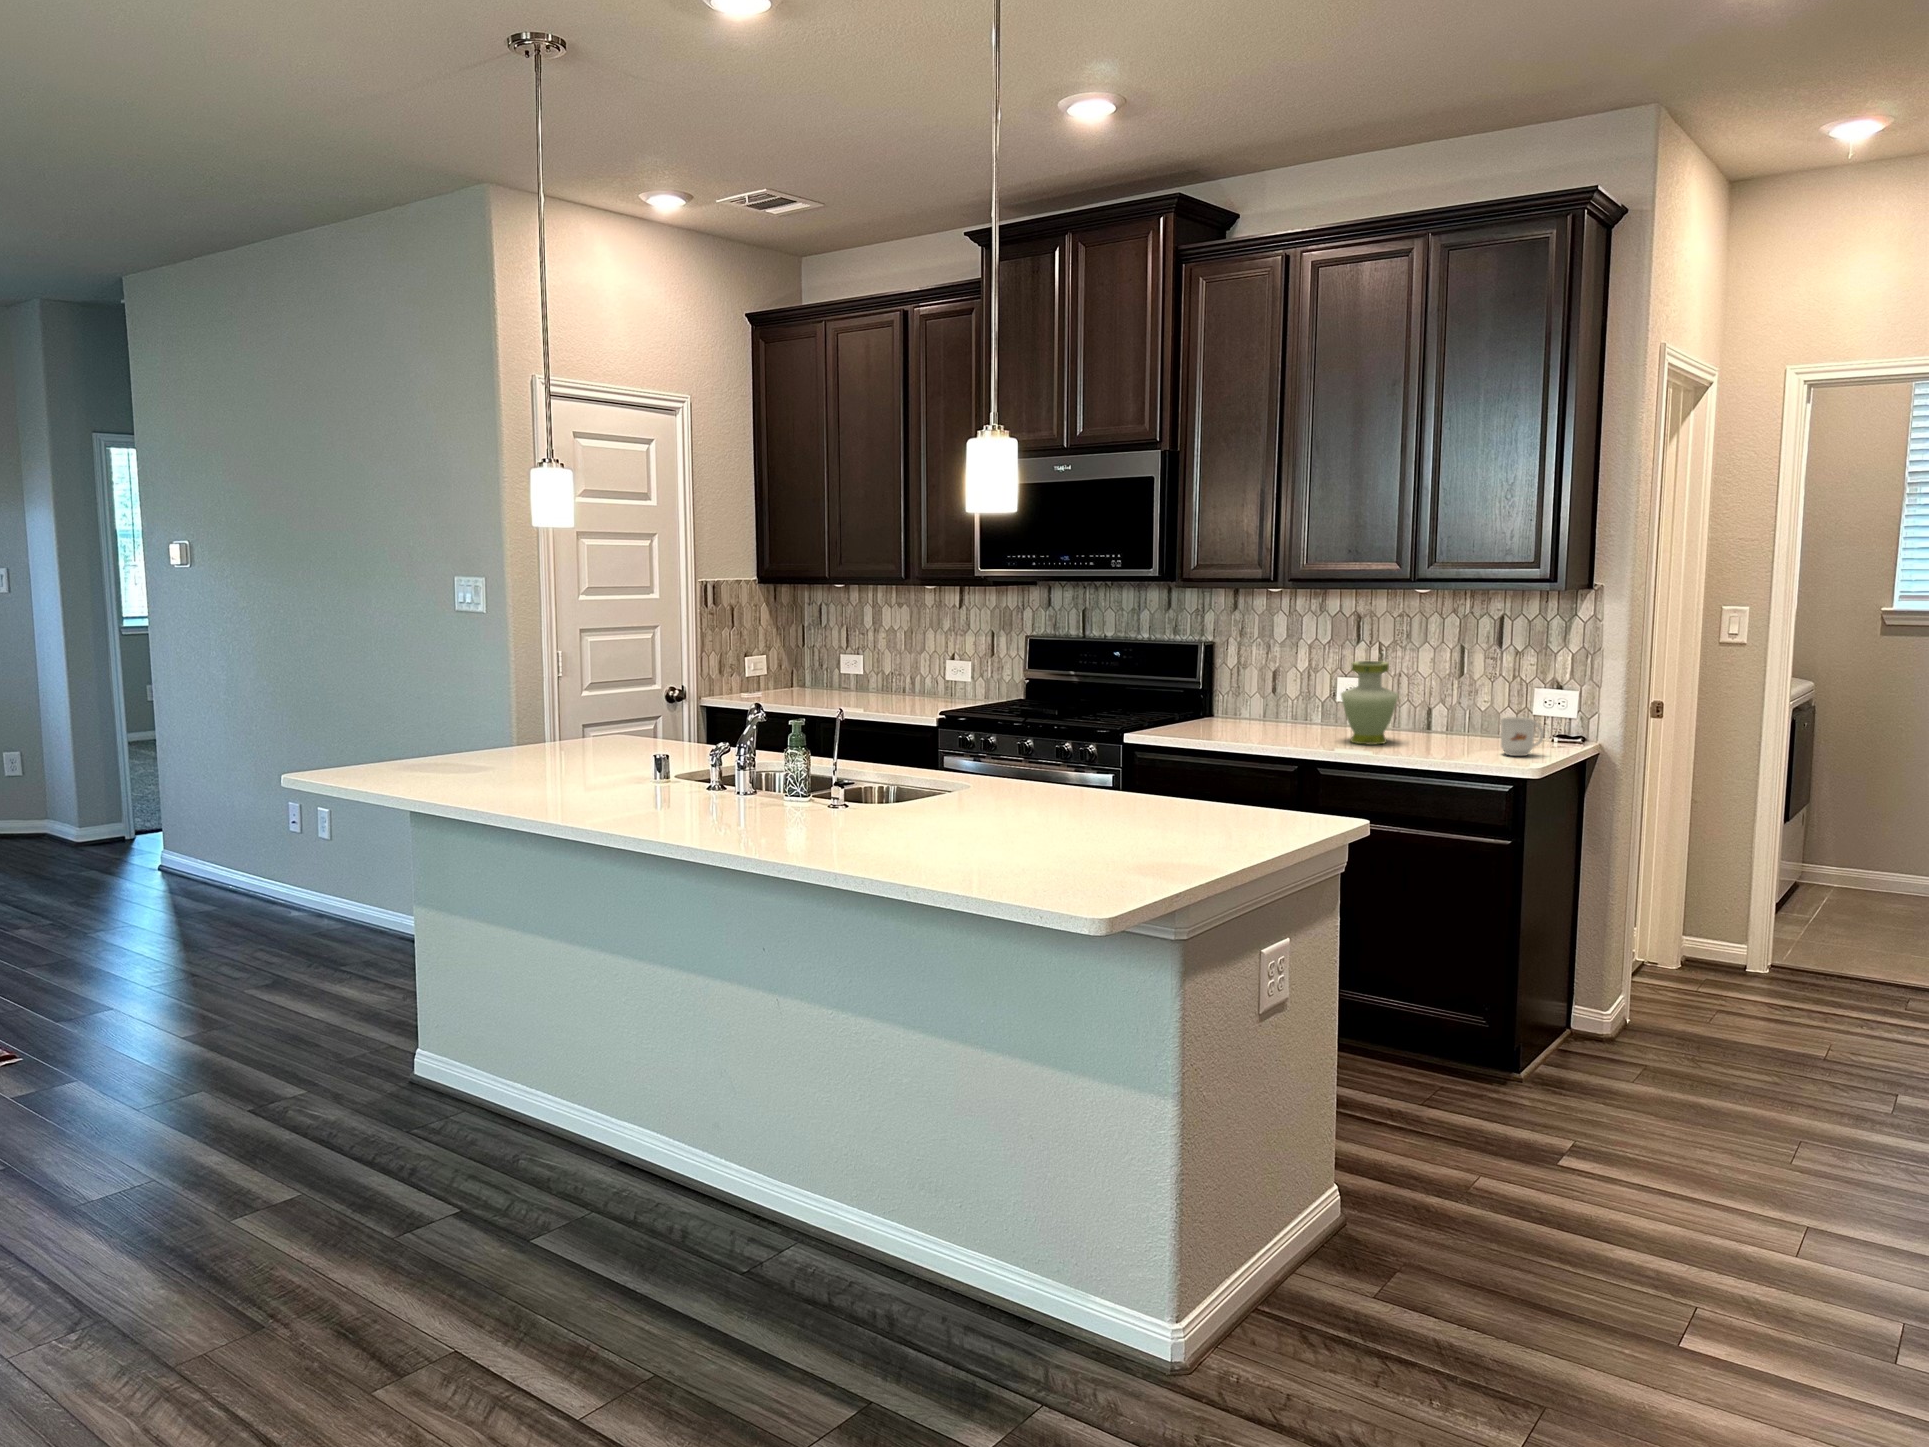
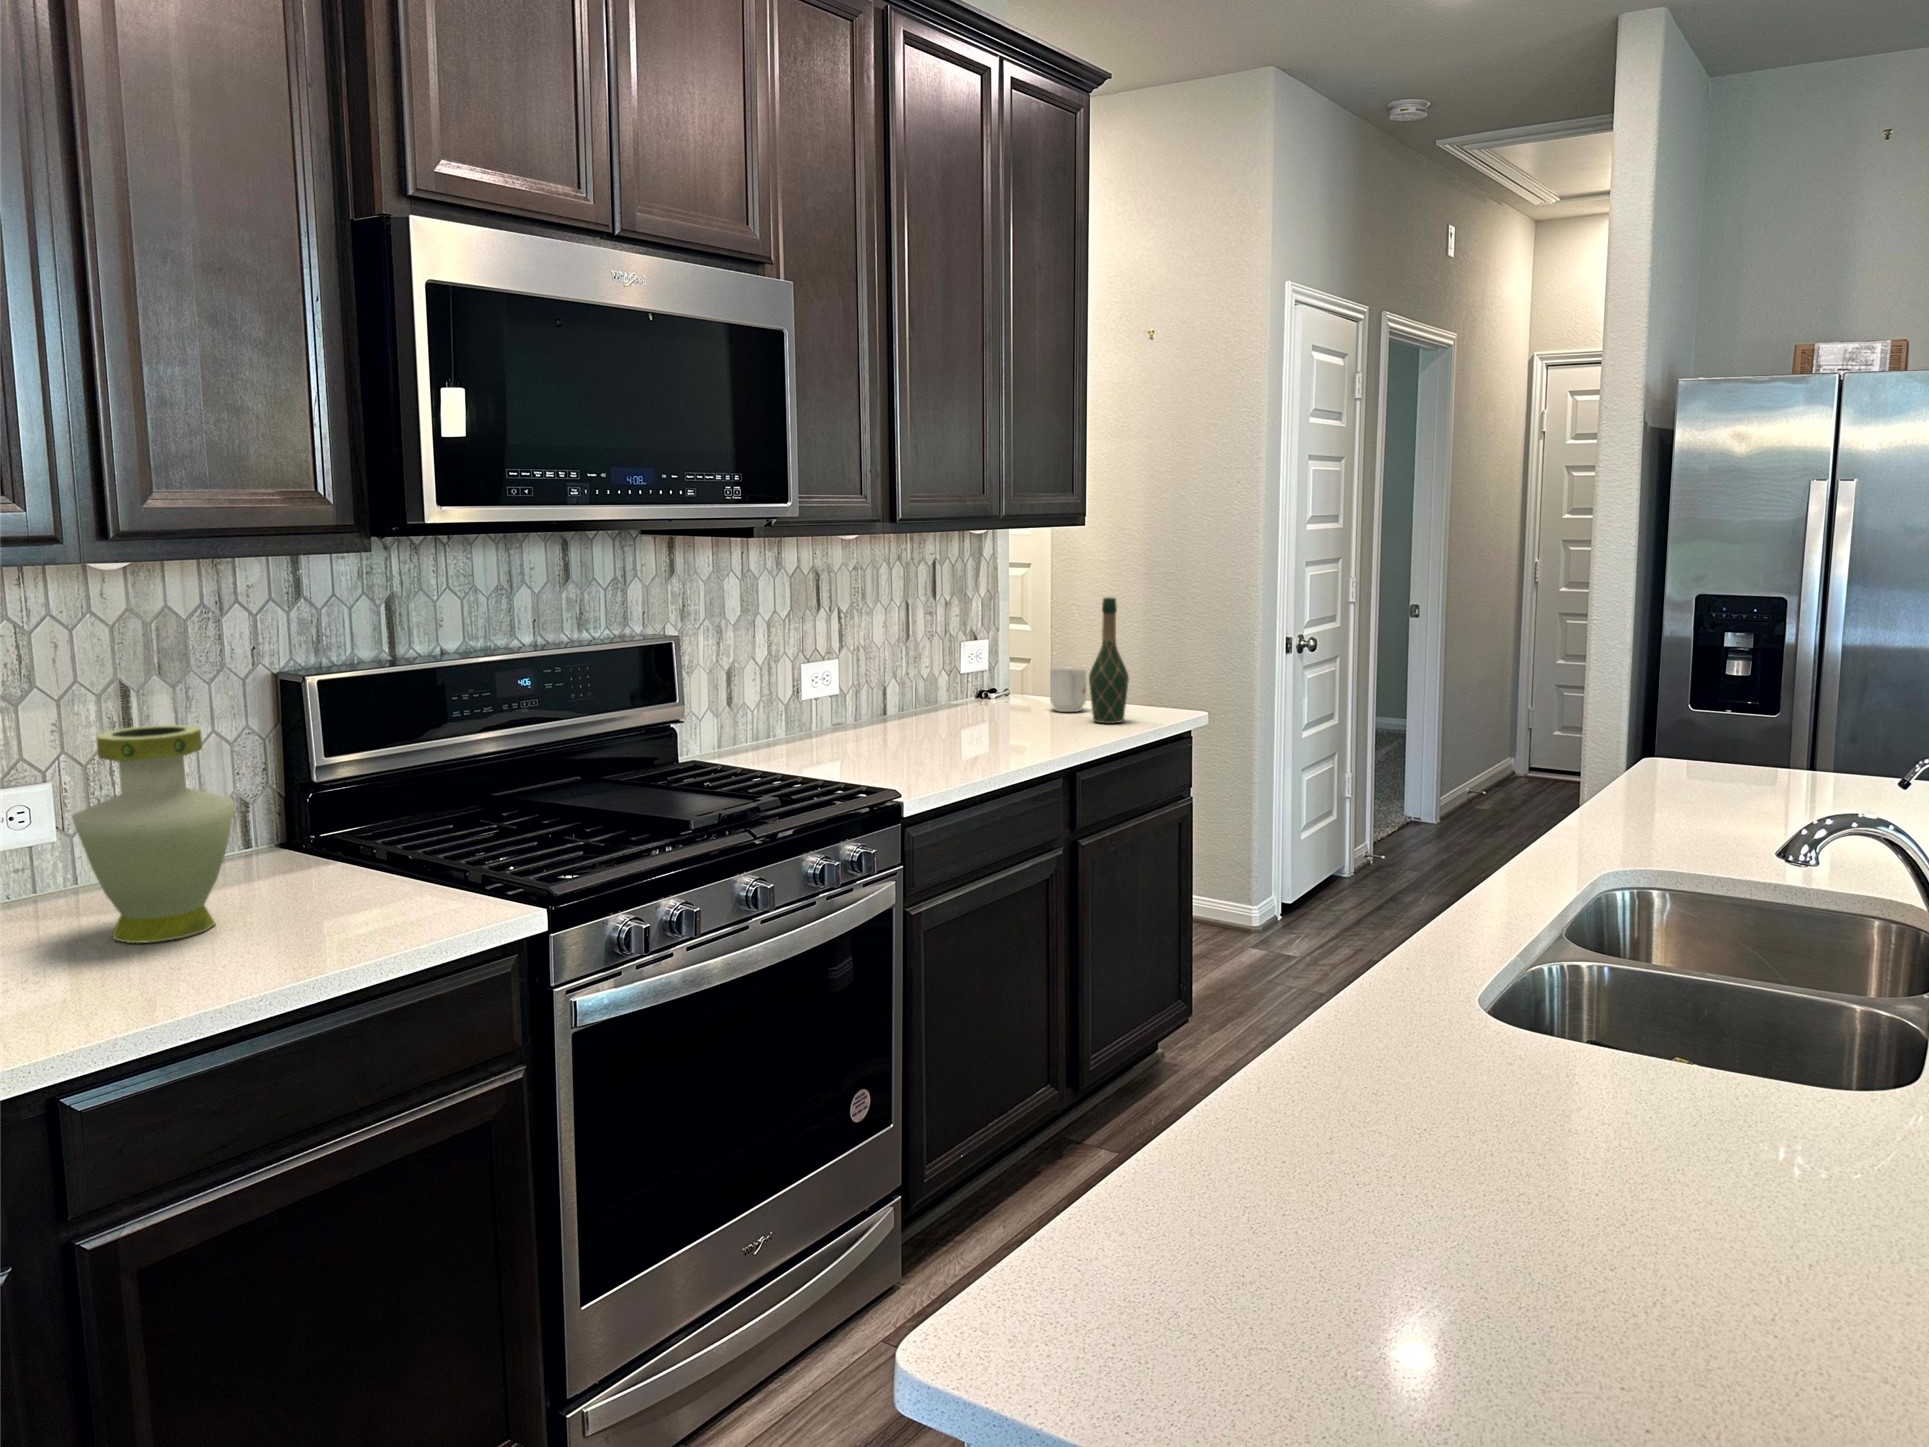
wine bottle: none [1445,658,1480,762] -> present [1089,597,1129,723]
vase: present [1341,661,1399,745] -> present [72,725,236,943]

